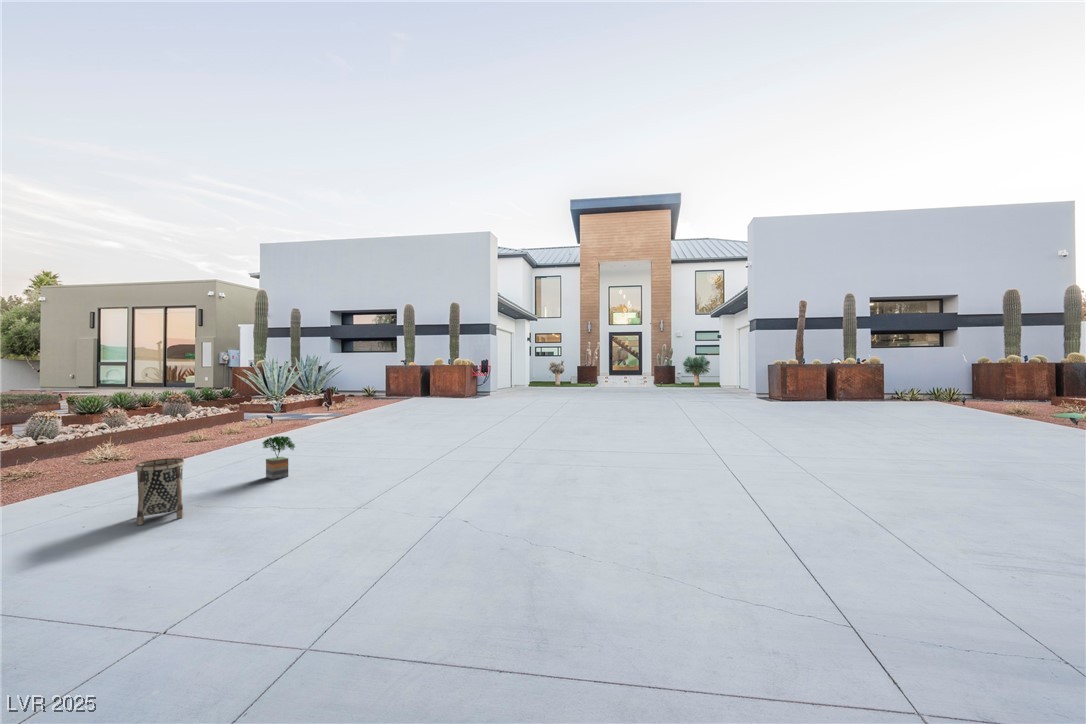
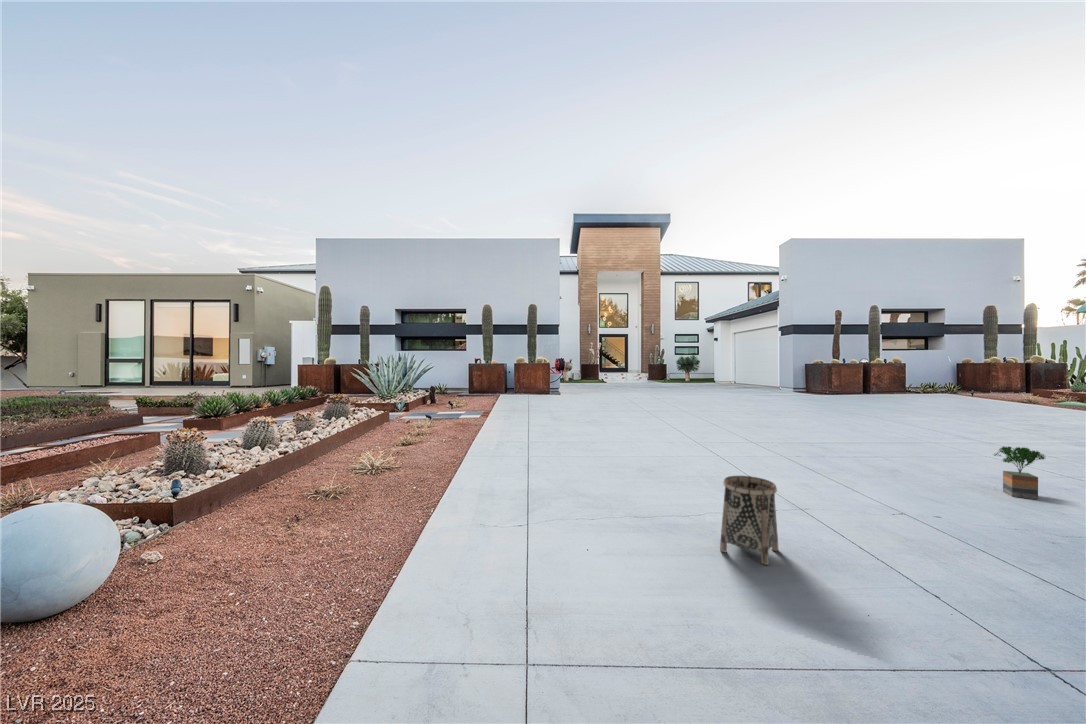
potted tree: present [263,436,295,479] -> present [994,446,1045,499]

